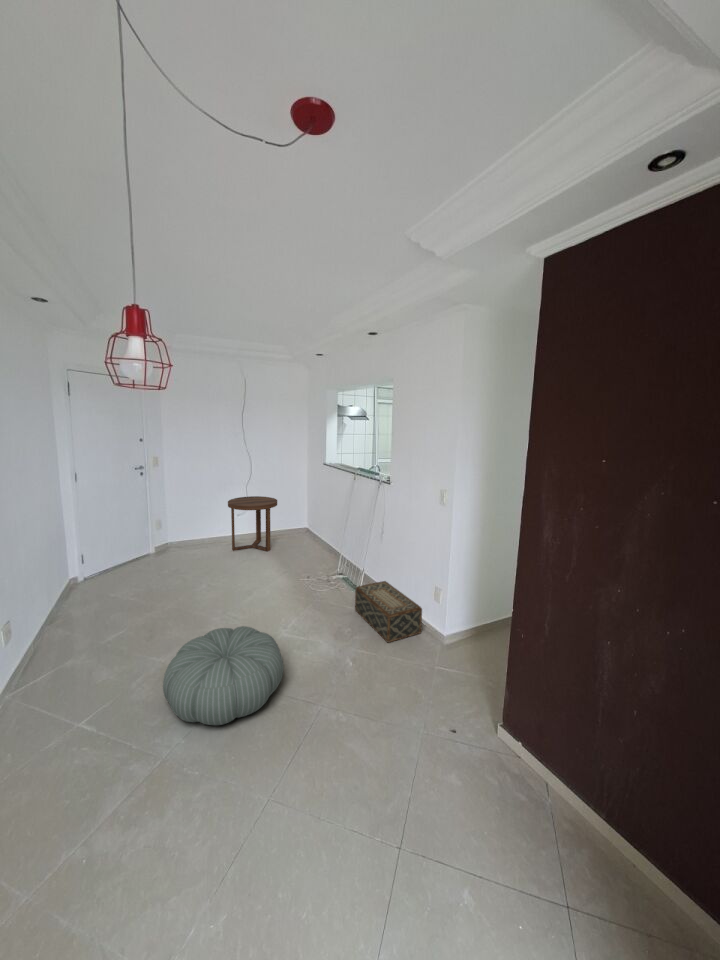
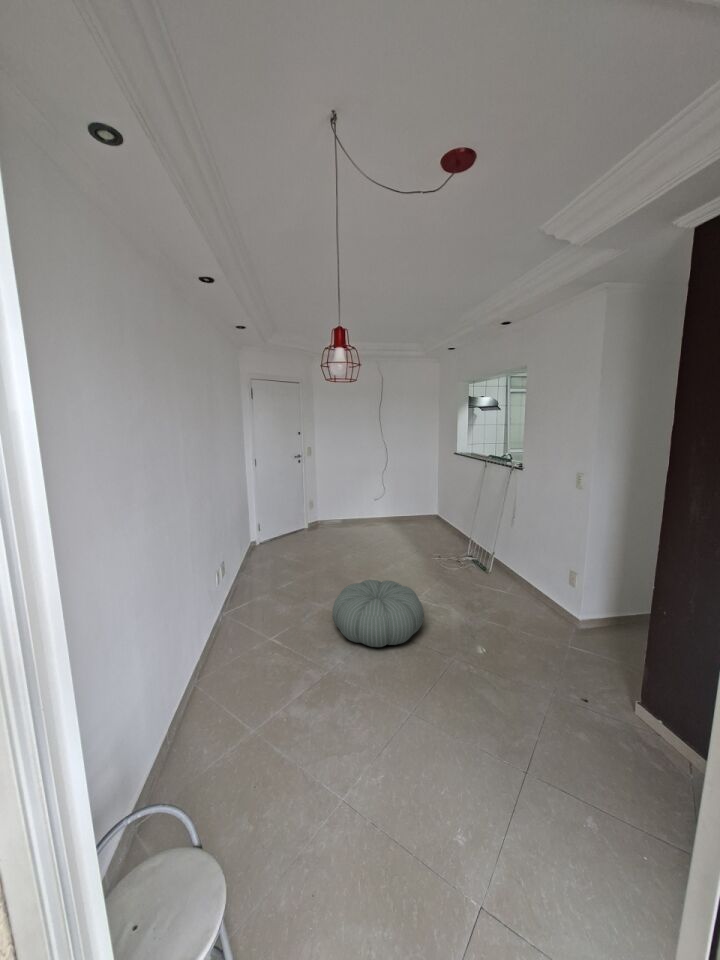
side table: present [228,496,277,551] -> none [366,484,409,533]
woven basket: present [355,581,422,642] -> none [485,562,555,614]

